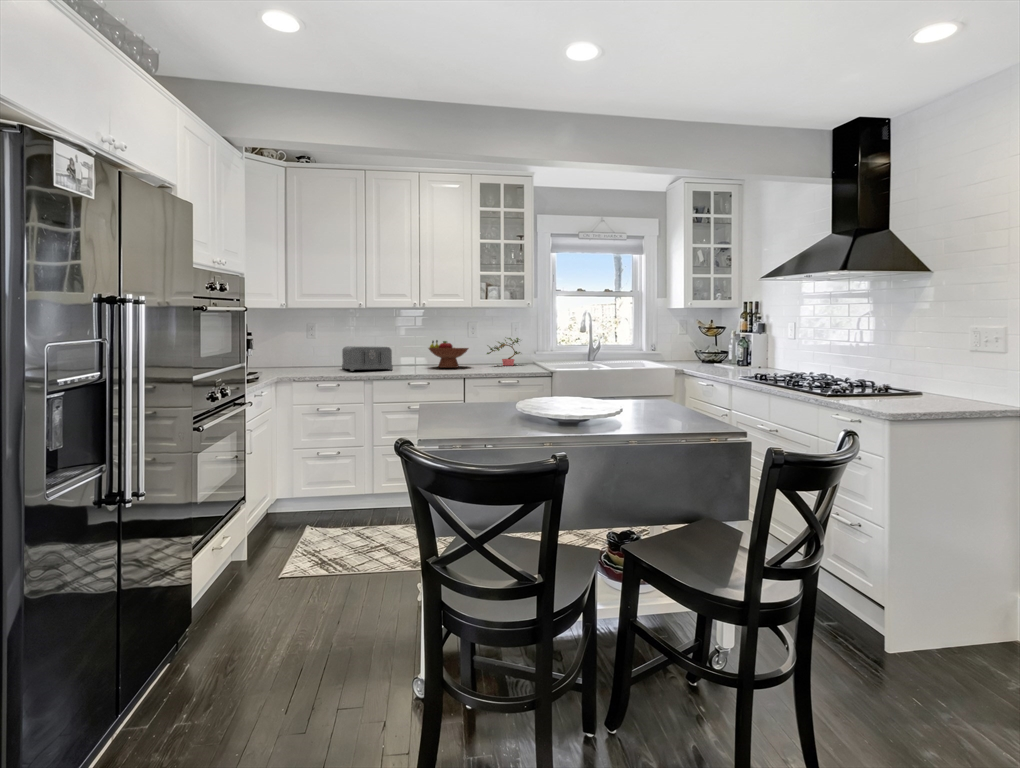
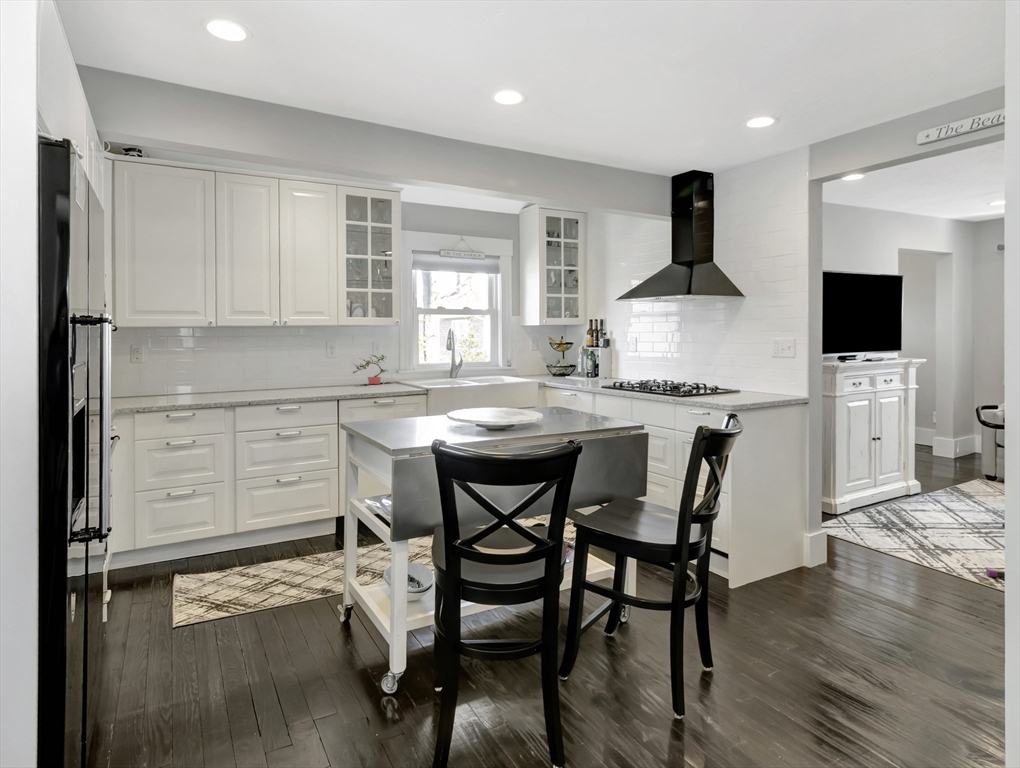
fruit bowl: present [429,340,469,368] -> none [288,359,335,389]
toaster: present [342,346,393,371] -> none [185,368,251,396]

